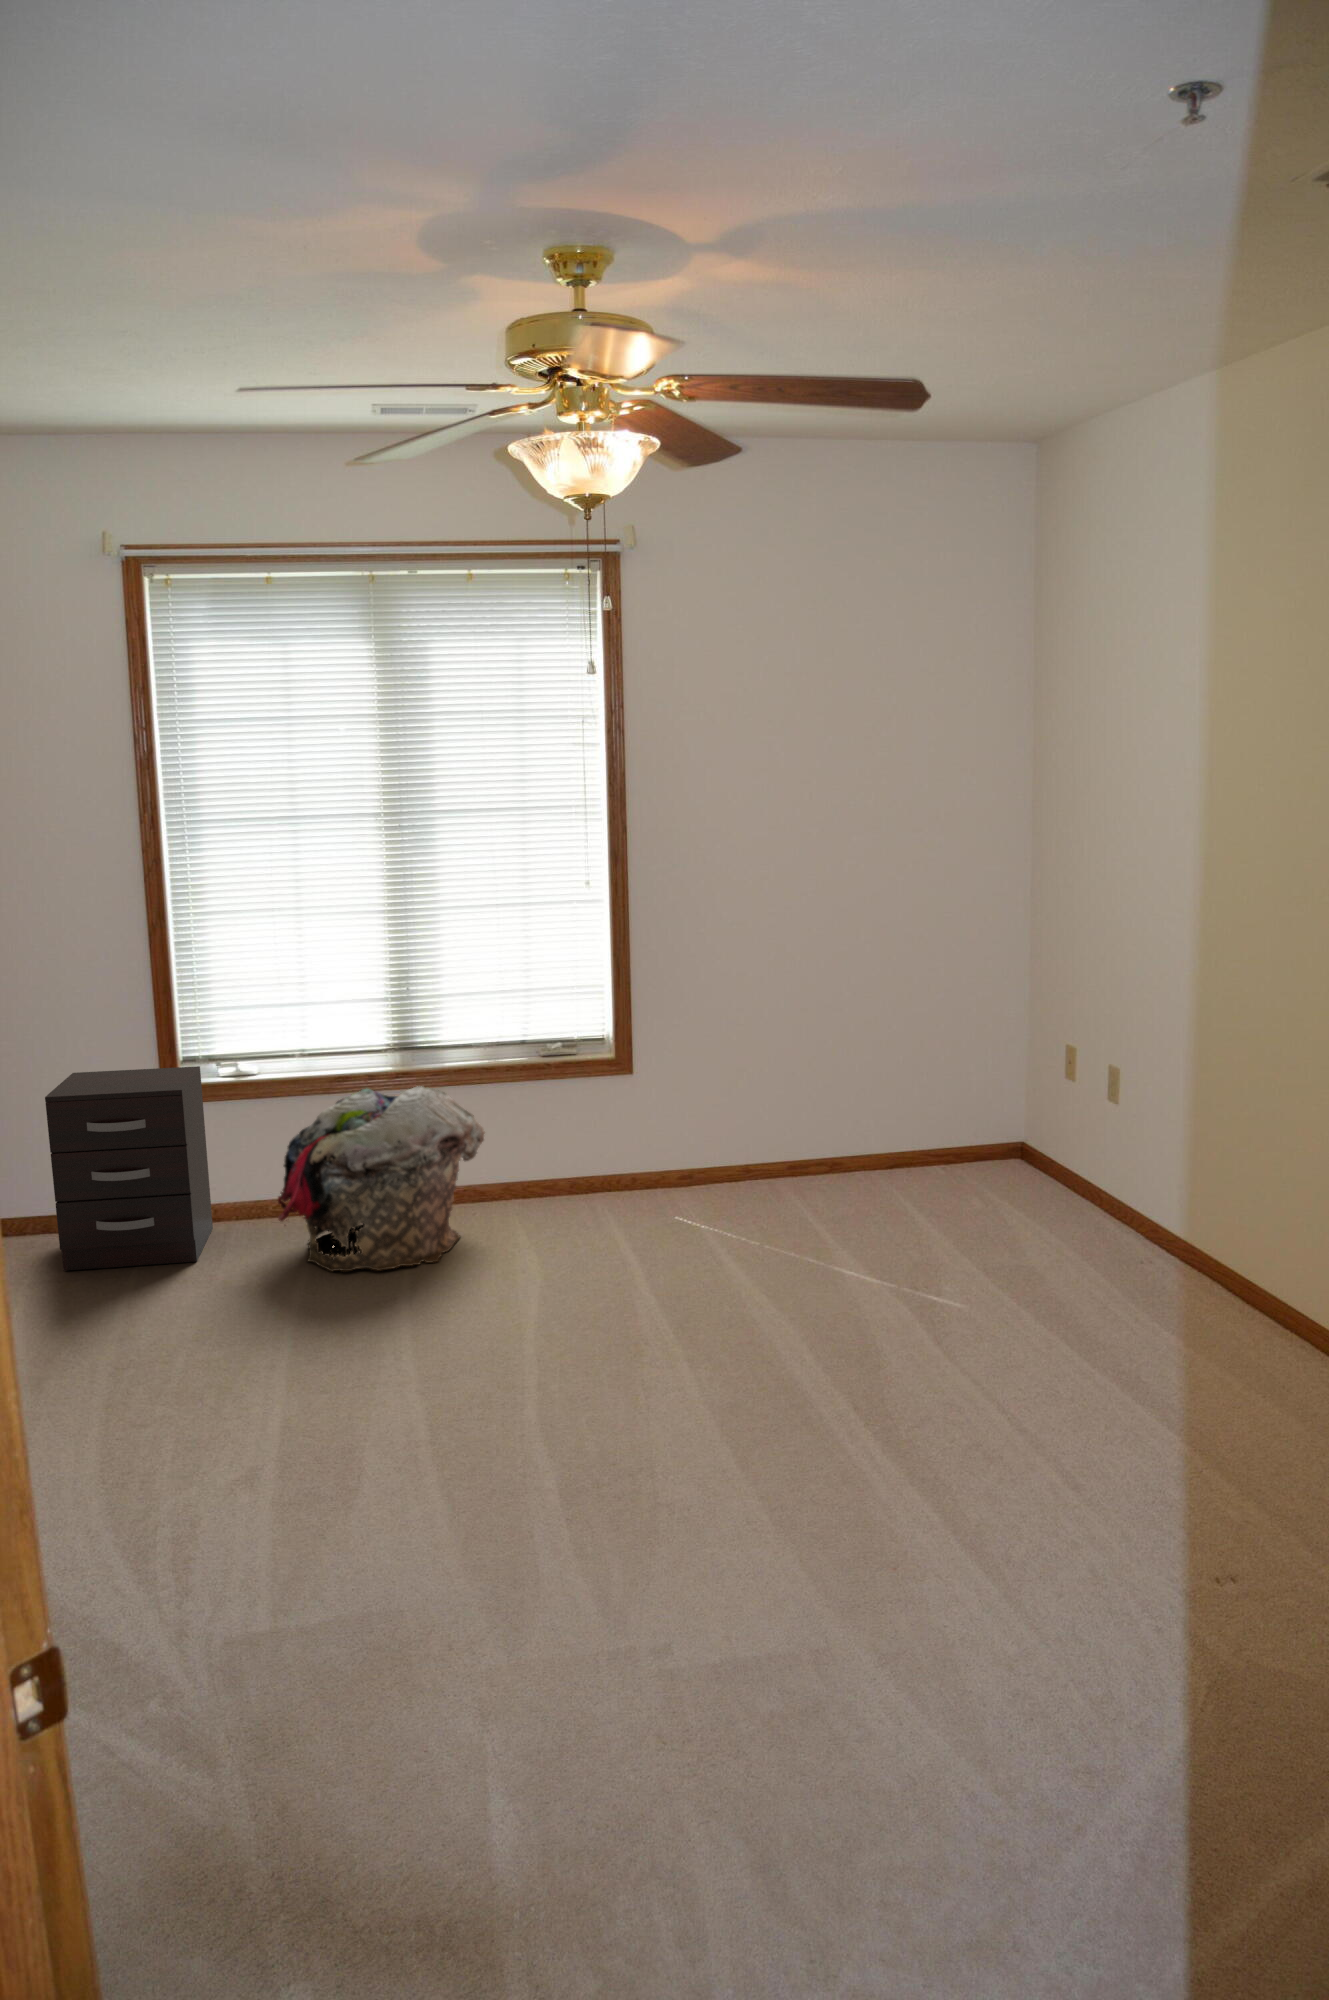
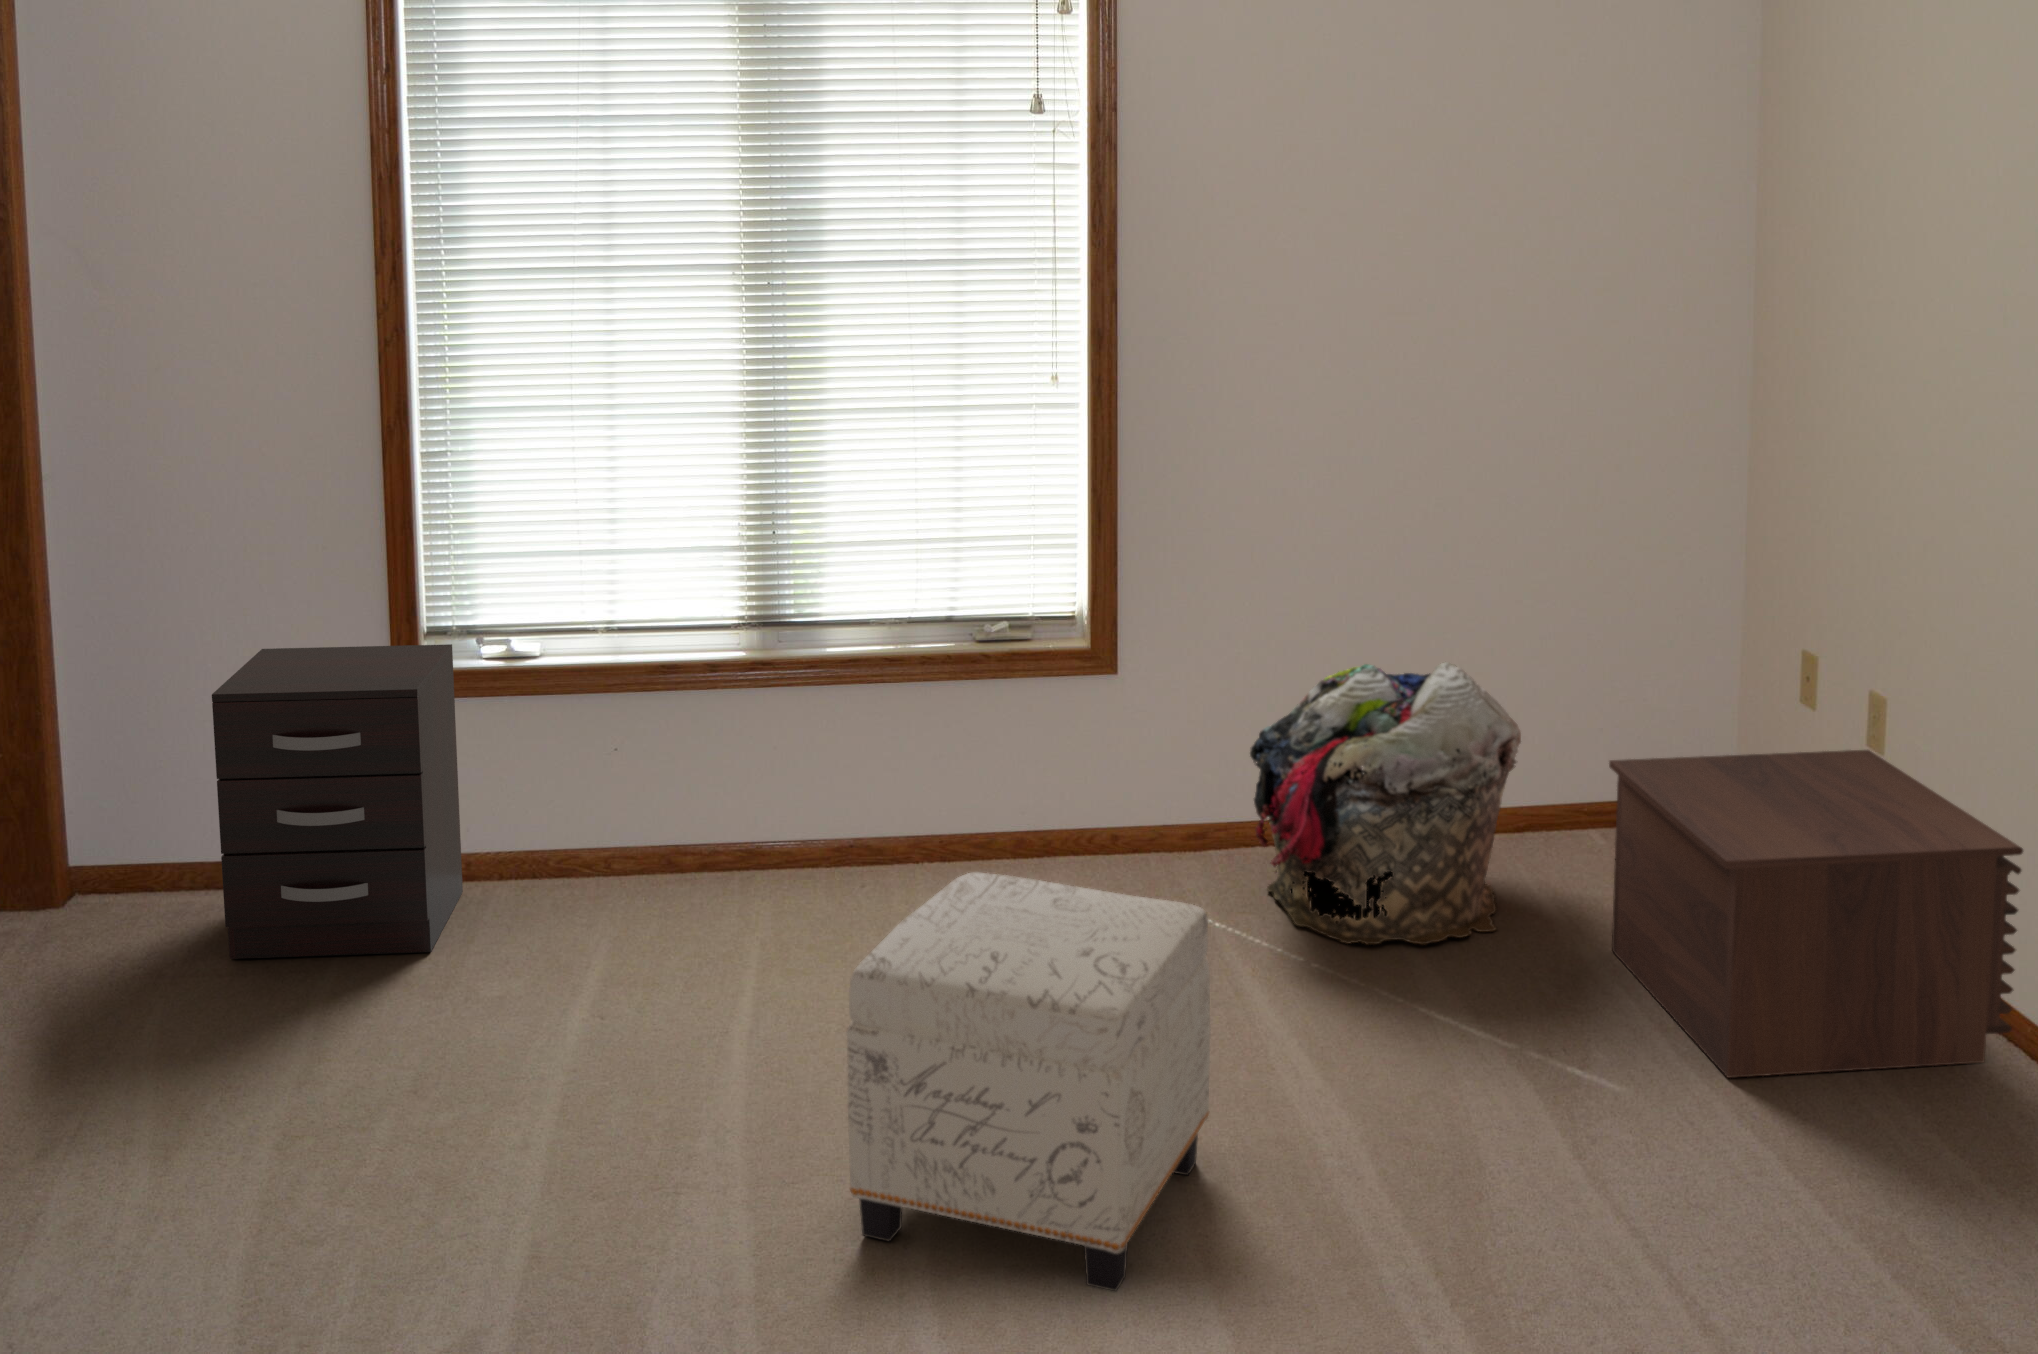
laundry basket: present [278,1086,485,1272] -> present [1250,662,1521,945]
nightstand: none [948,1098,1199,1290] -> present [1609,750,2023,1078]
ottoman: none [482,1177,707,1414] -> present [847,872,1210,1291]

